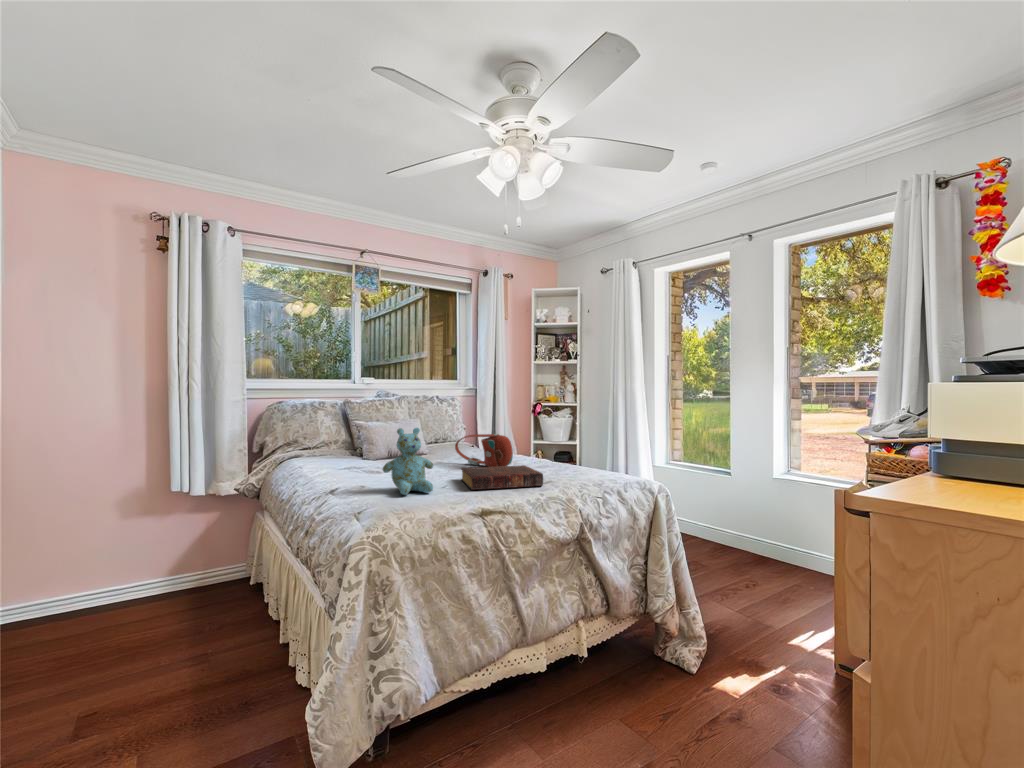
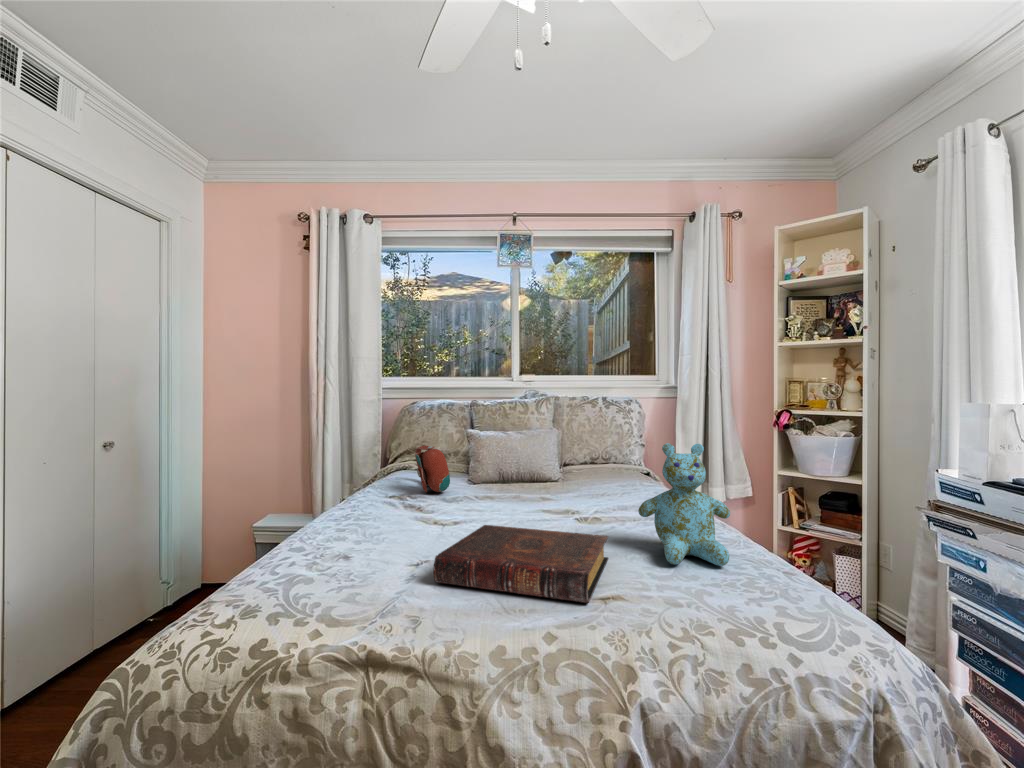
stuffed bear: present [383,428,433,495] -> present [638,443,730,566]
handbag: present [455,434,513,467] -> present [415,446,450,493]

